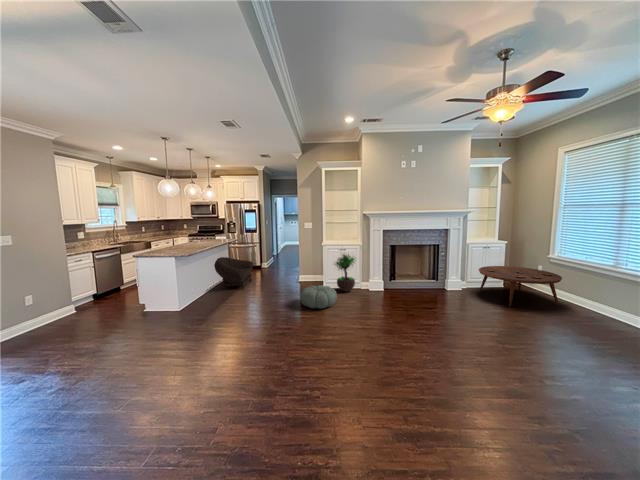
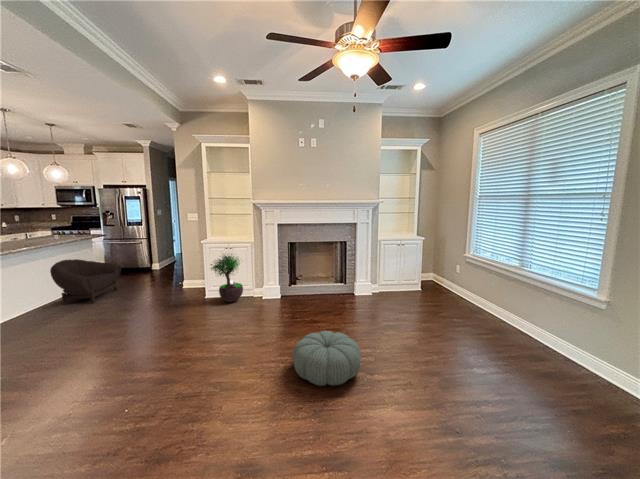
coffee table: present [479,266,562,306] -> none [388,266,472,317]
pouf: present [300,285,337,309] -> present [292,331,361,386]

